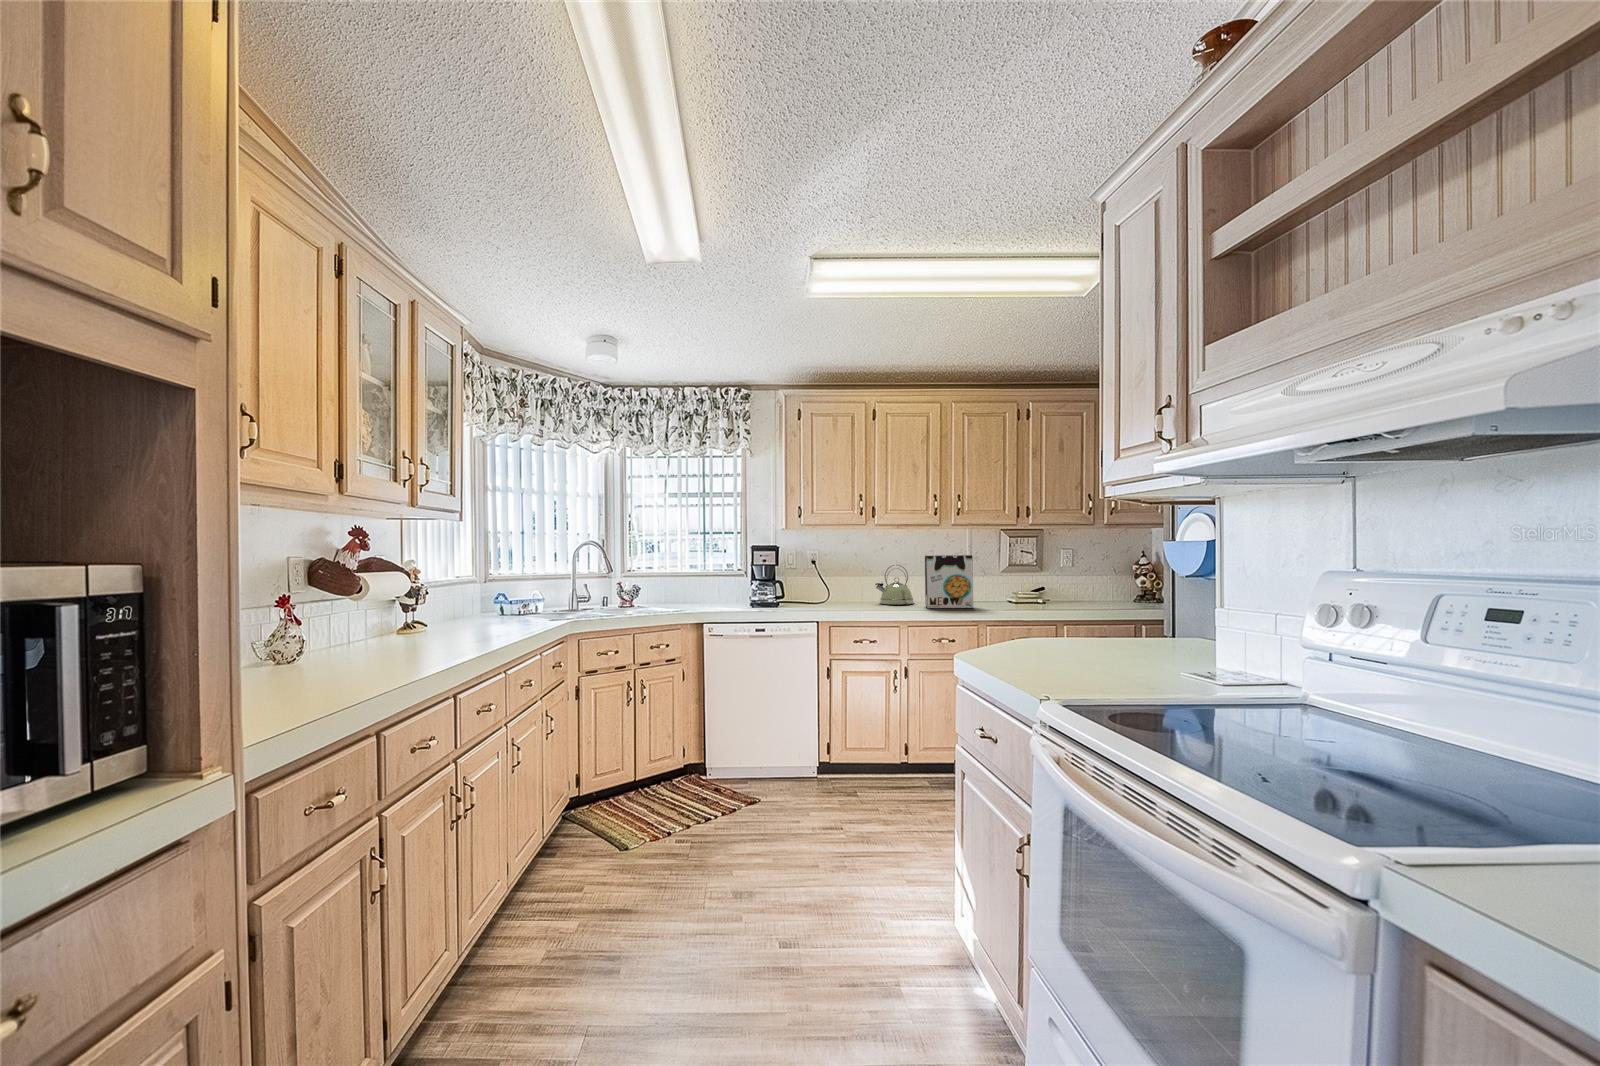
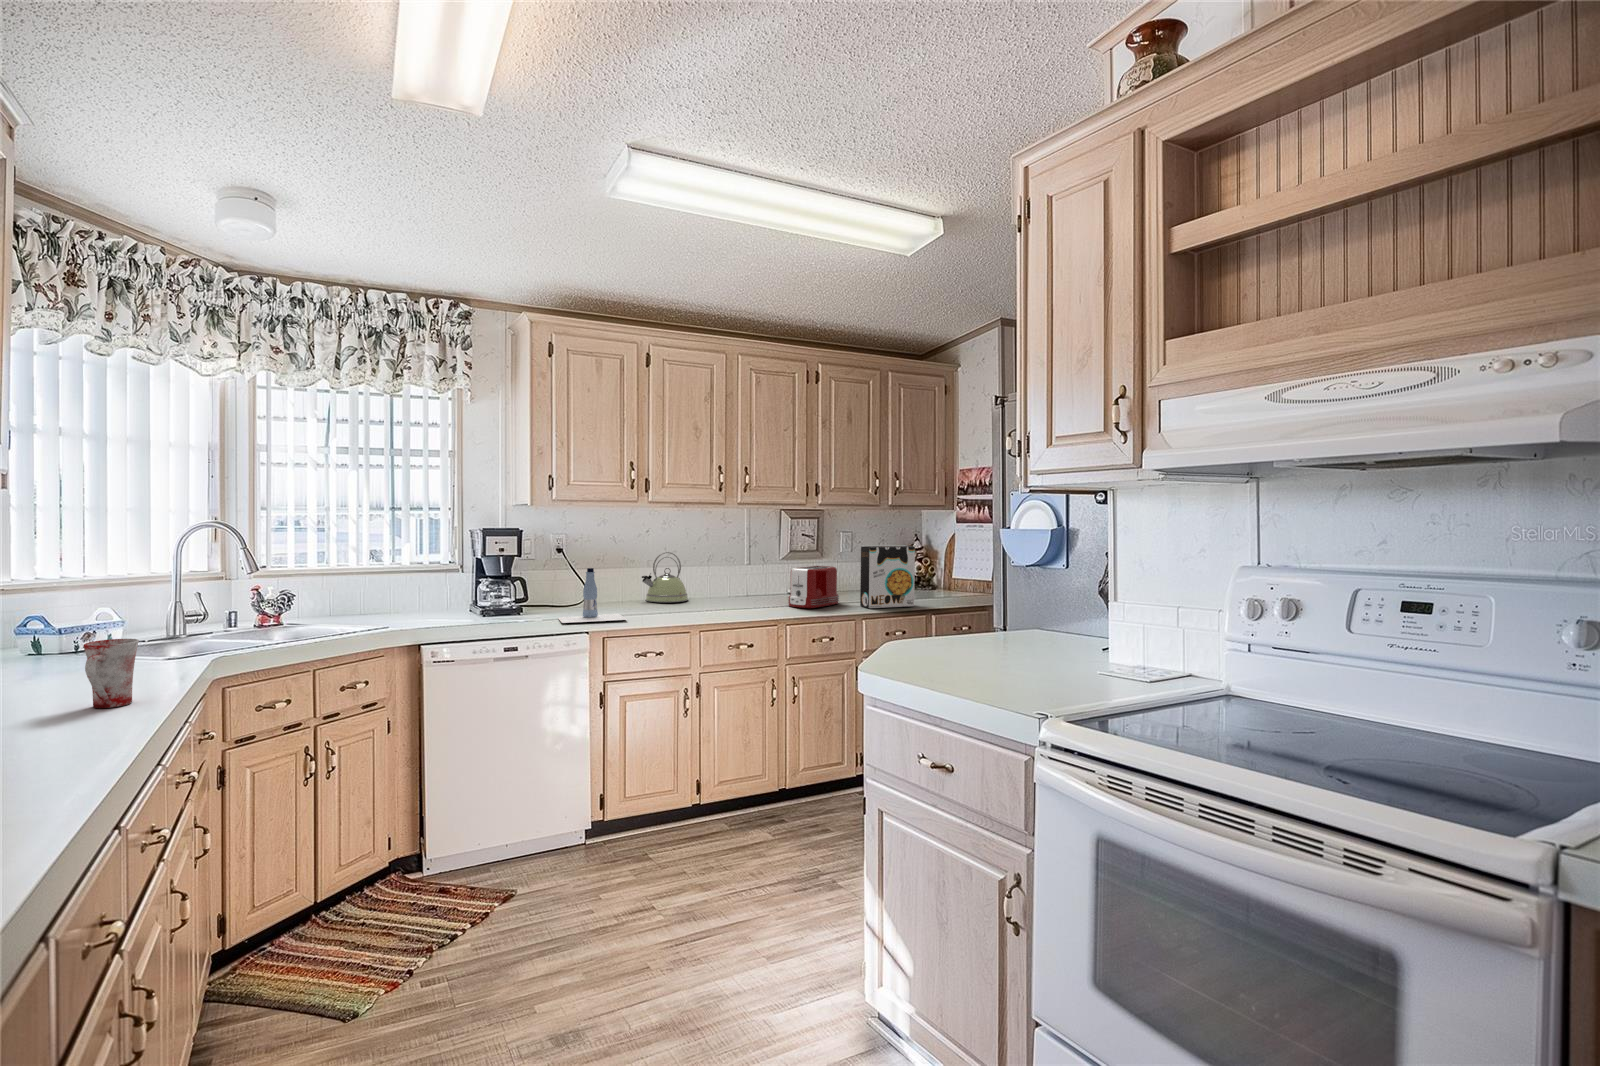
cereal box: present [925,555,973,608] -> present [860,545,915,608]
bottle: none [801,574,850,614] -> present [558,568,627,623]
toaster: none [996,576,1046,612] -> present [788,566,839,608]
mug: none [492,596,520,633] -> present [84,639,139,708]

